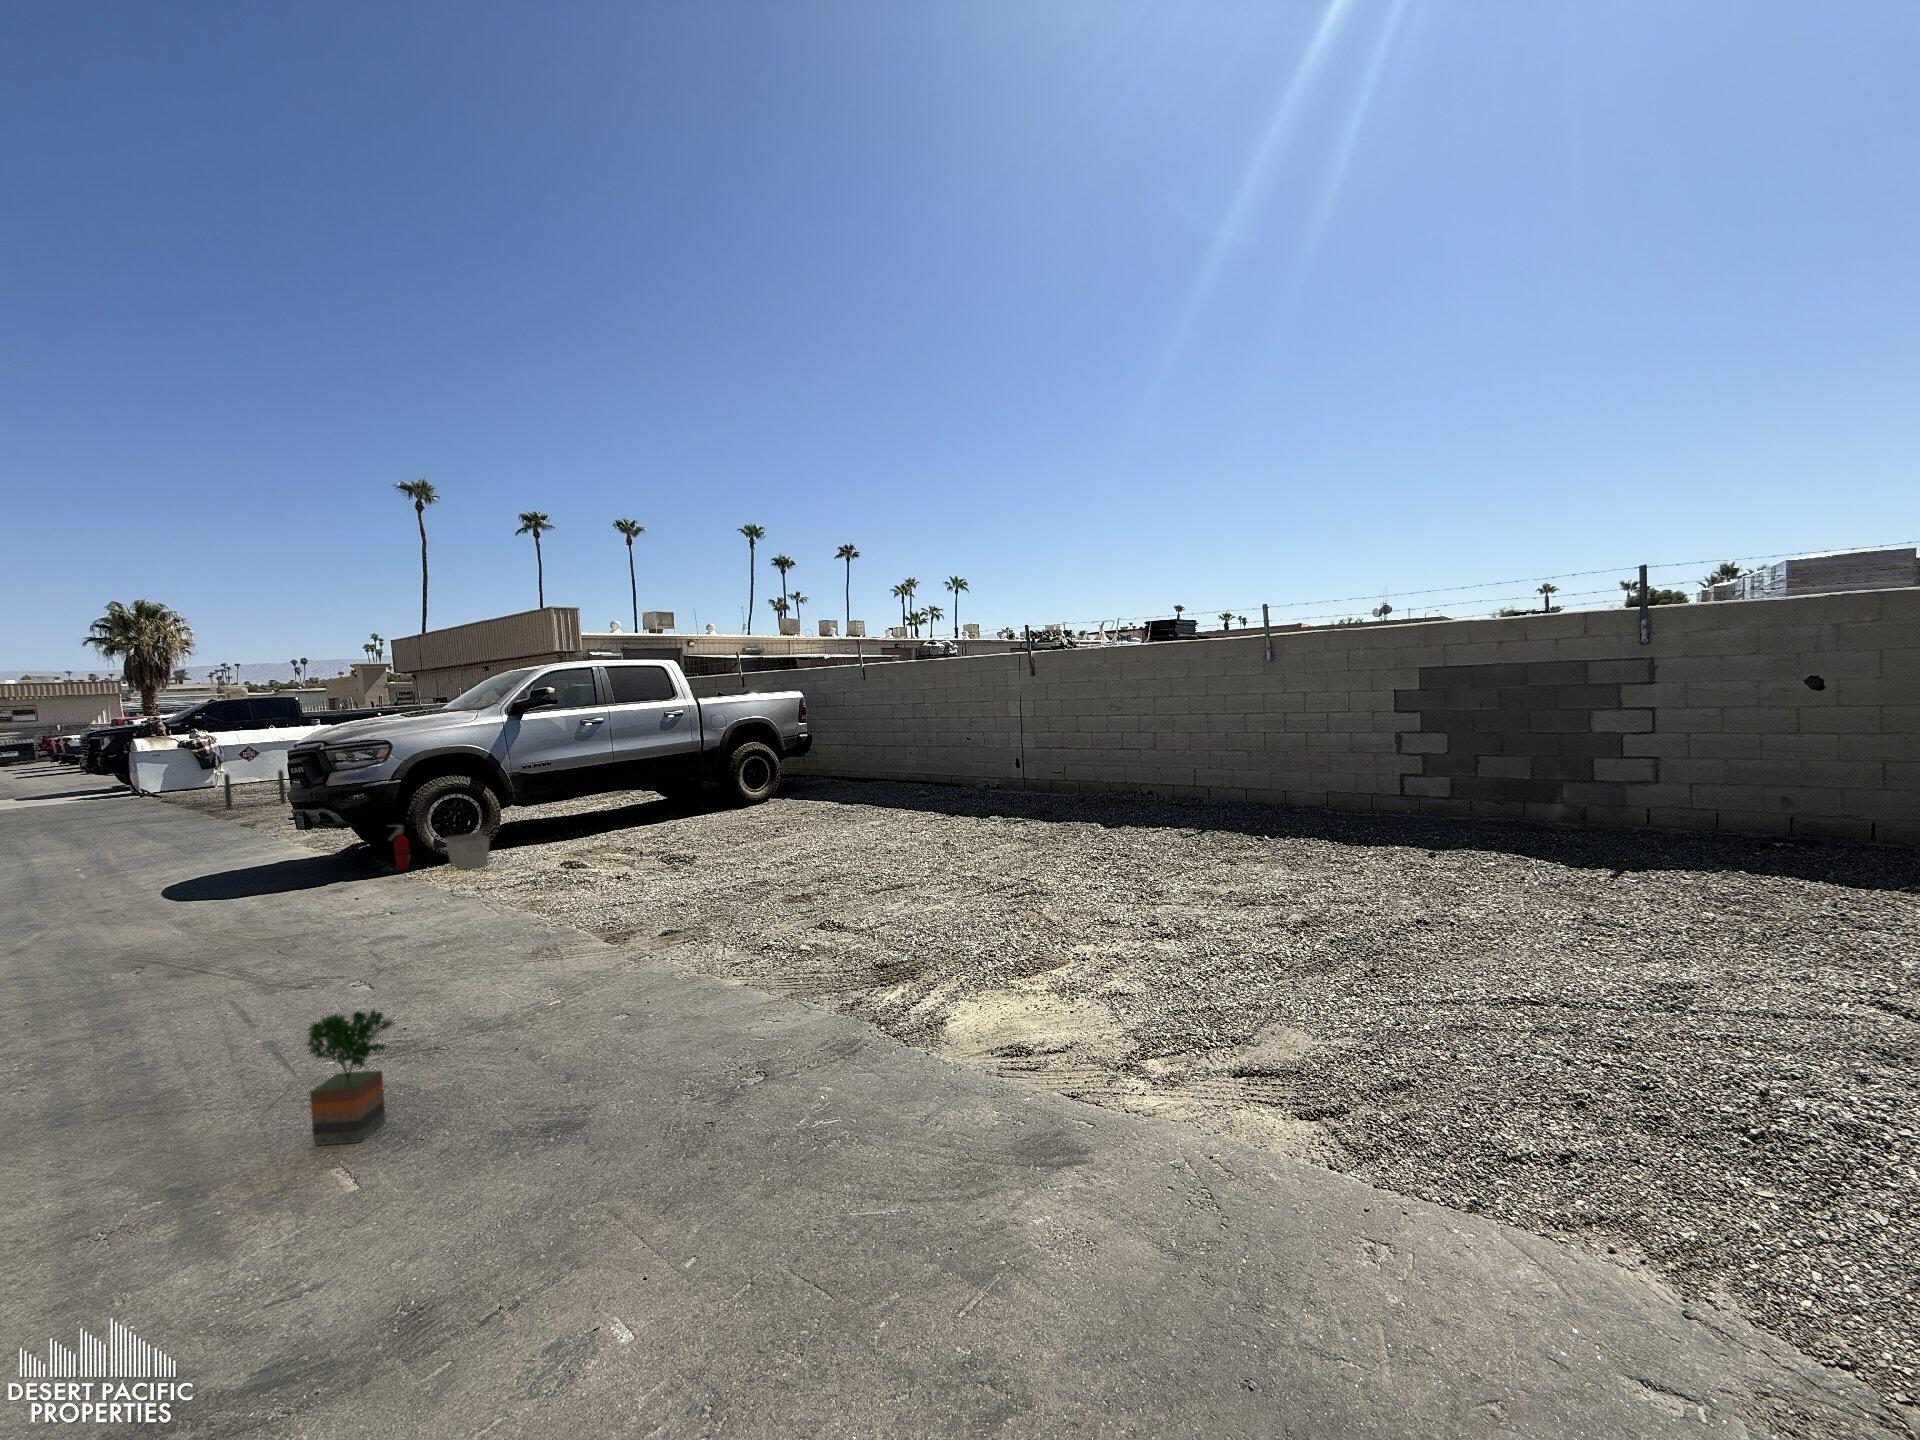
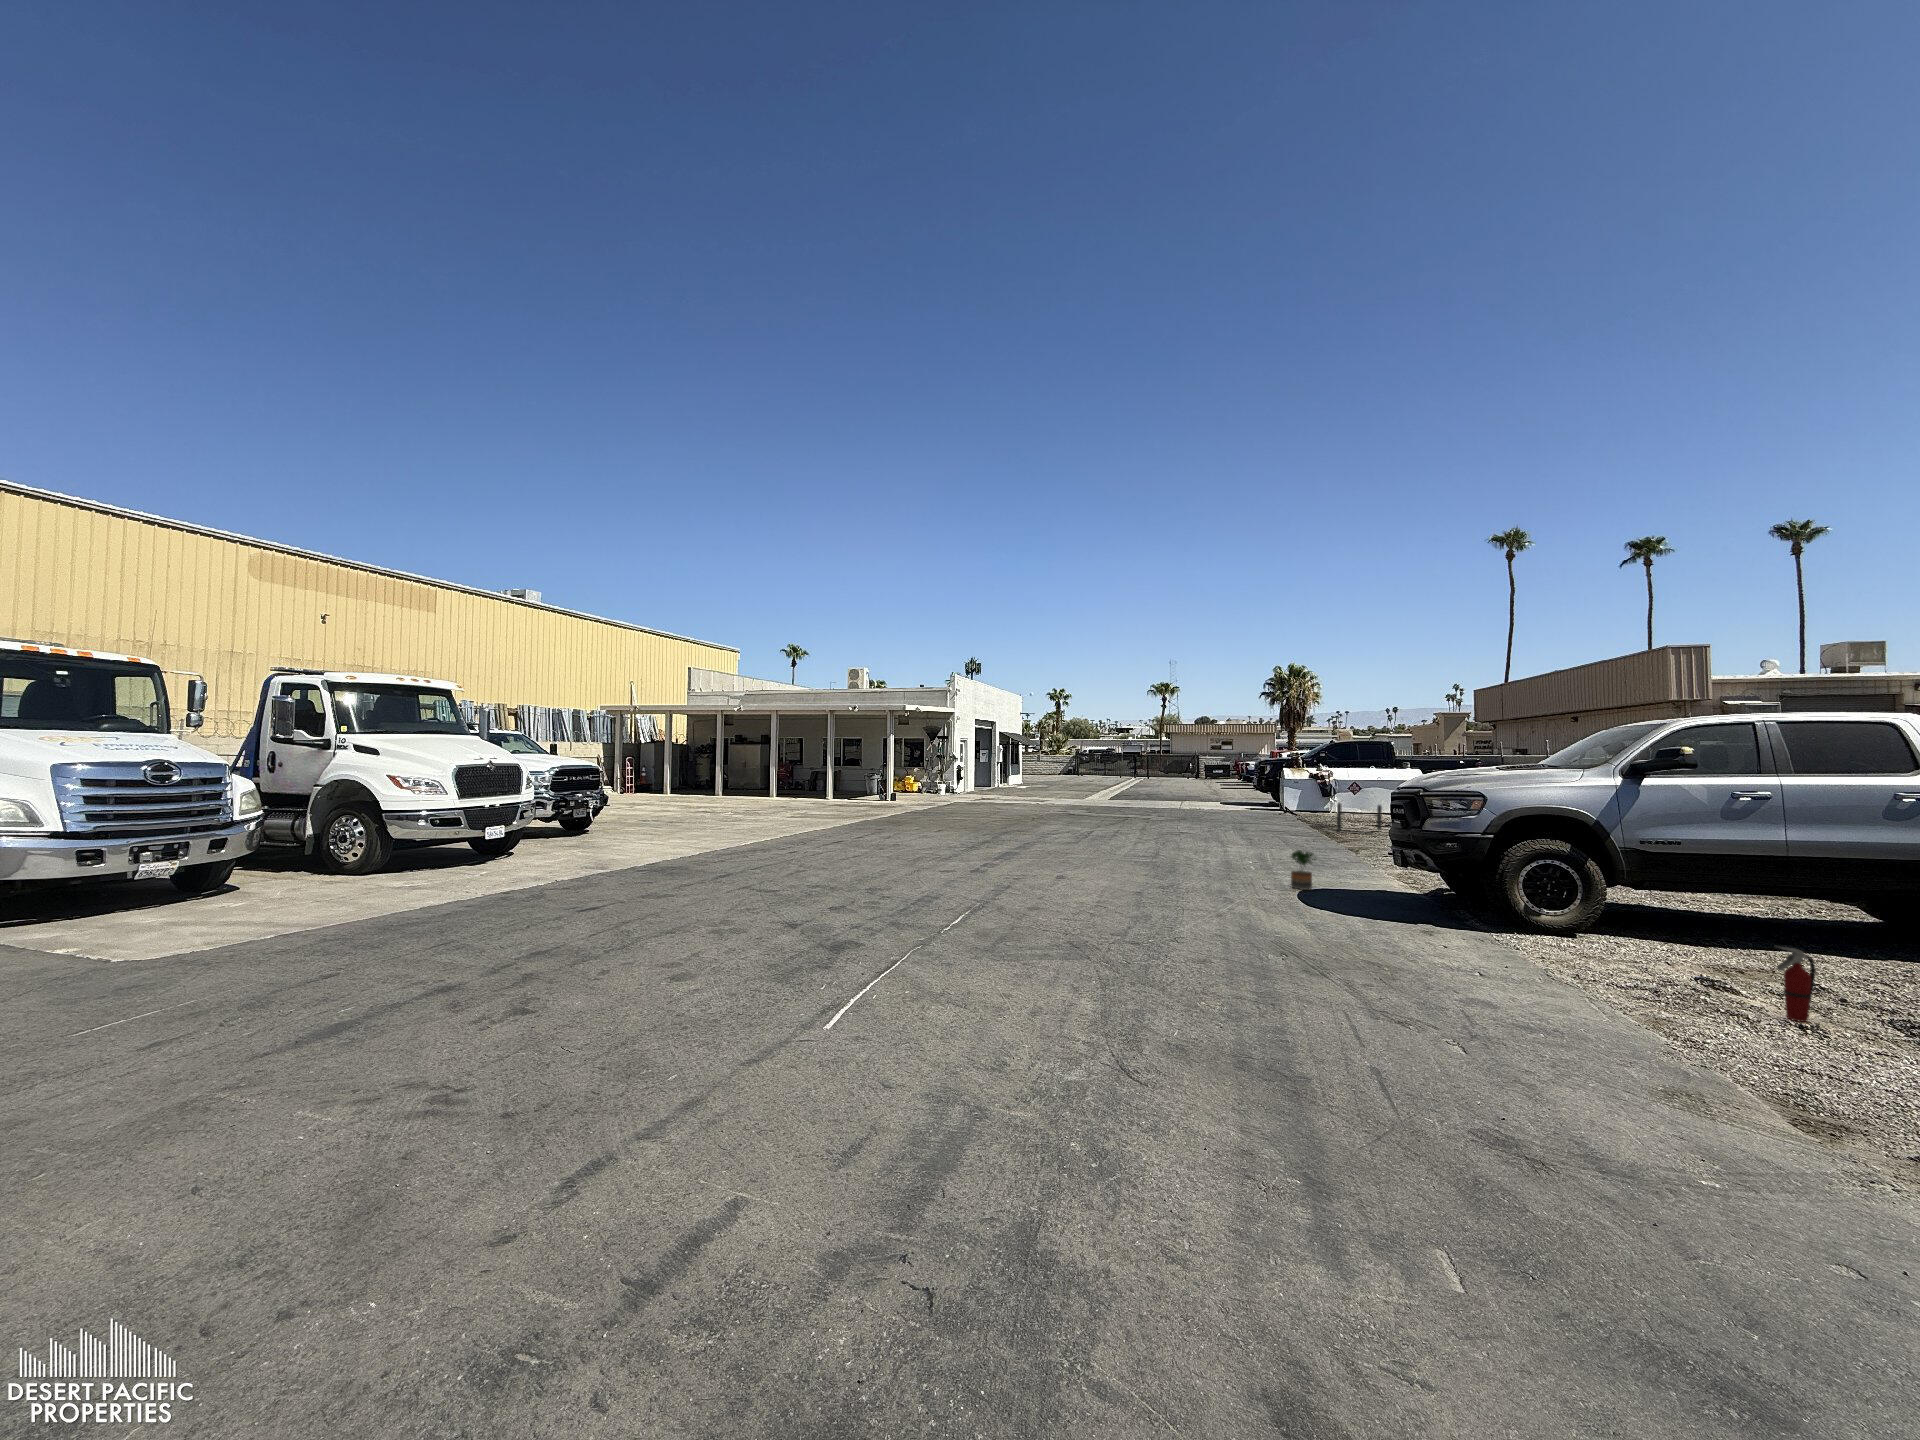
fire extinguisher: present [389,825,412,870] -> present [1776,946,1816,1022]
storage bin: present [445,833,490,870] -> none [1537,905,1595,951]
potted tree: present [306,1011,395,1145] -> present [1291,850,1316,890]

